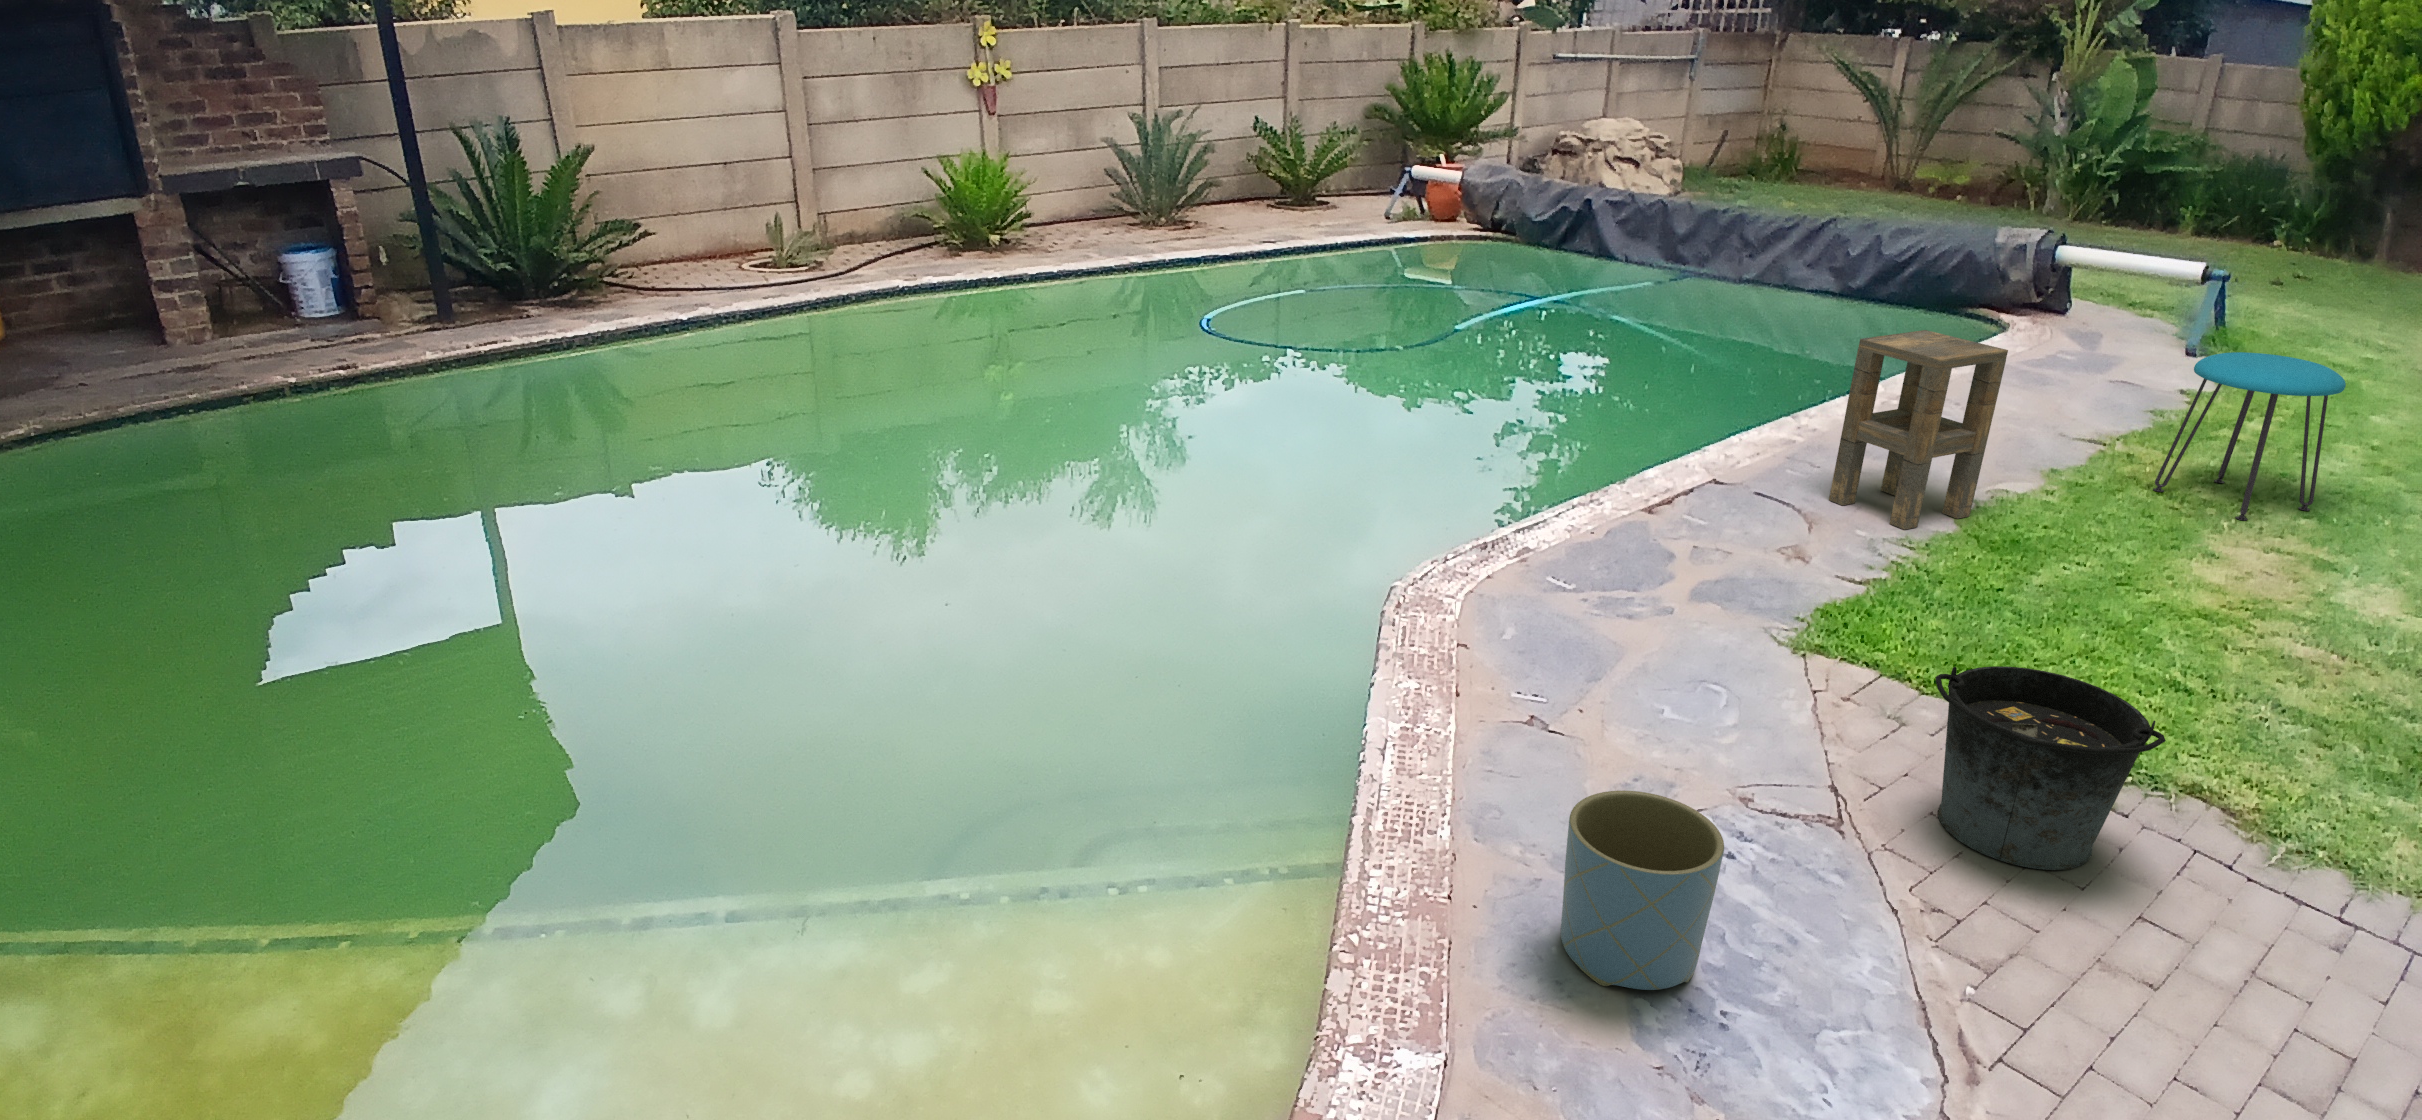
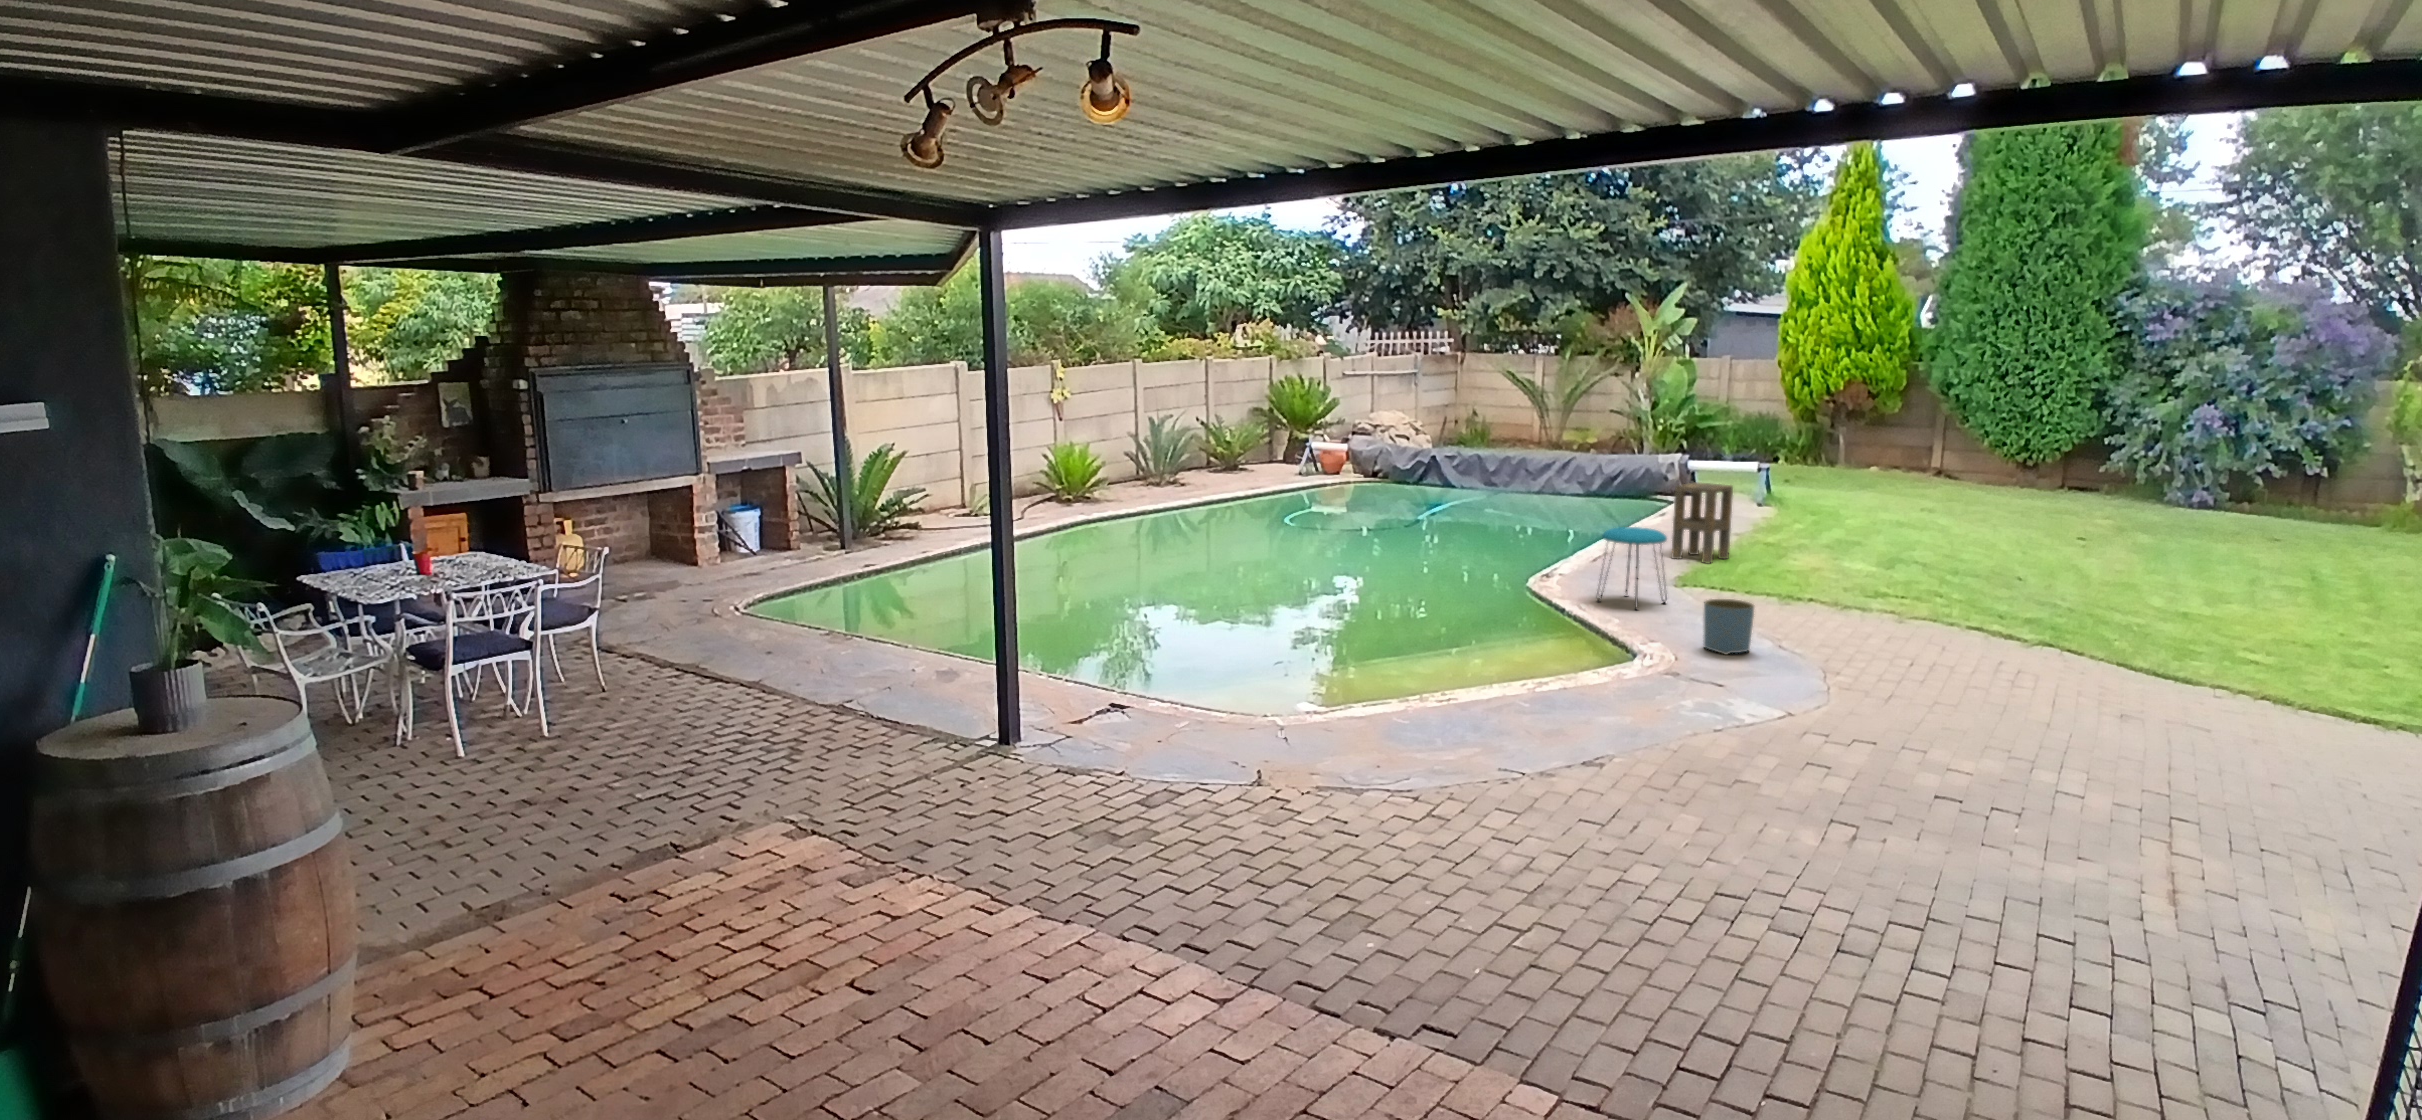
stool: present [2153,352,2346,520] -> present [1597,527,1667,609]
bucket: present [1935,666,2166,870] -> none [1778,567,1852,627]

